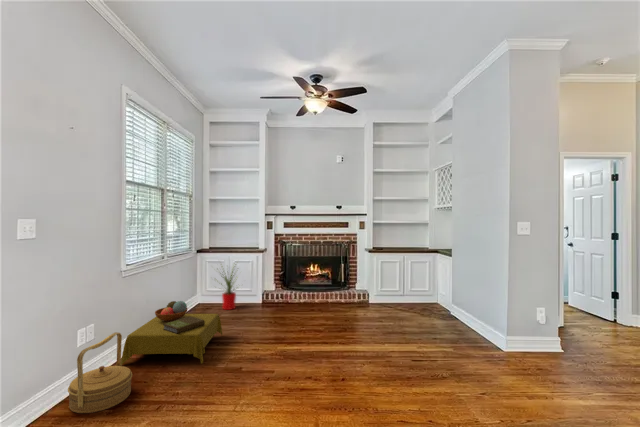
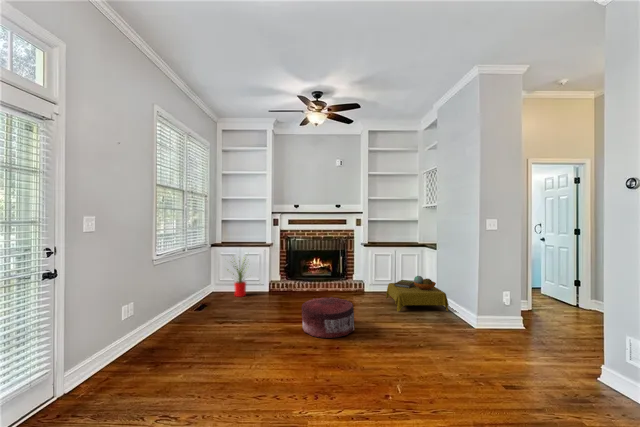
side table: present [121,301,222,364] -> present [386,276,449,312]
pouf: none [298,313,360,364] -> present [302,297,354,338]
woven basket: present [68,332,132,413] -> none [116,309,166,372]

